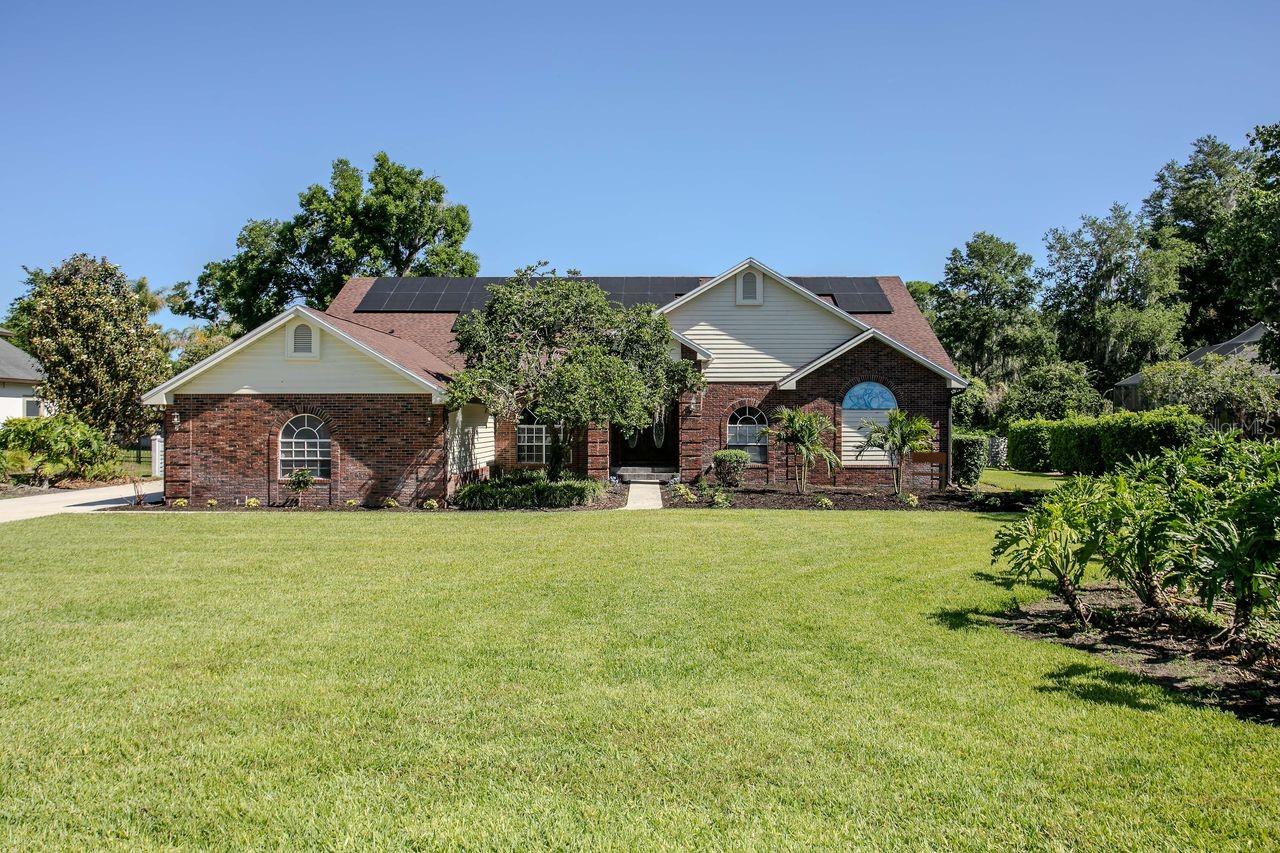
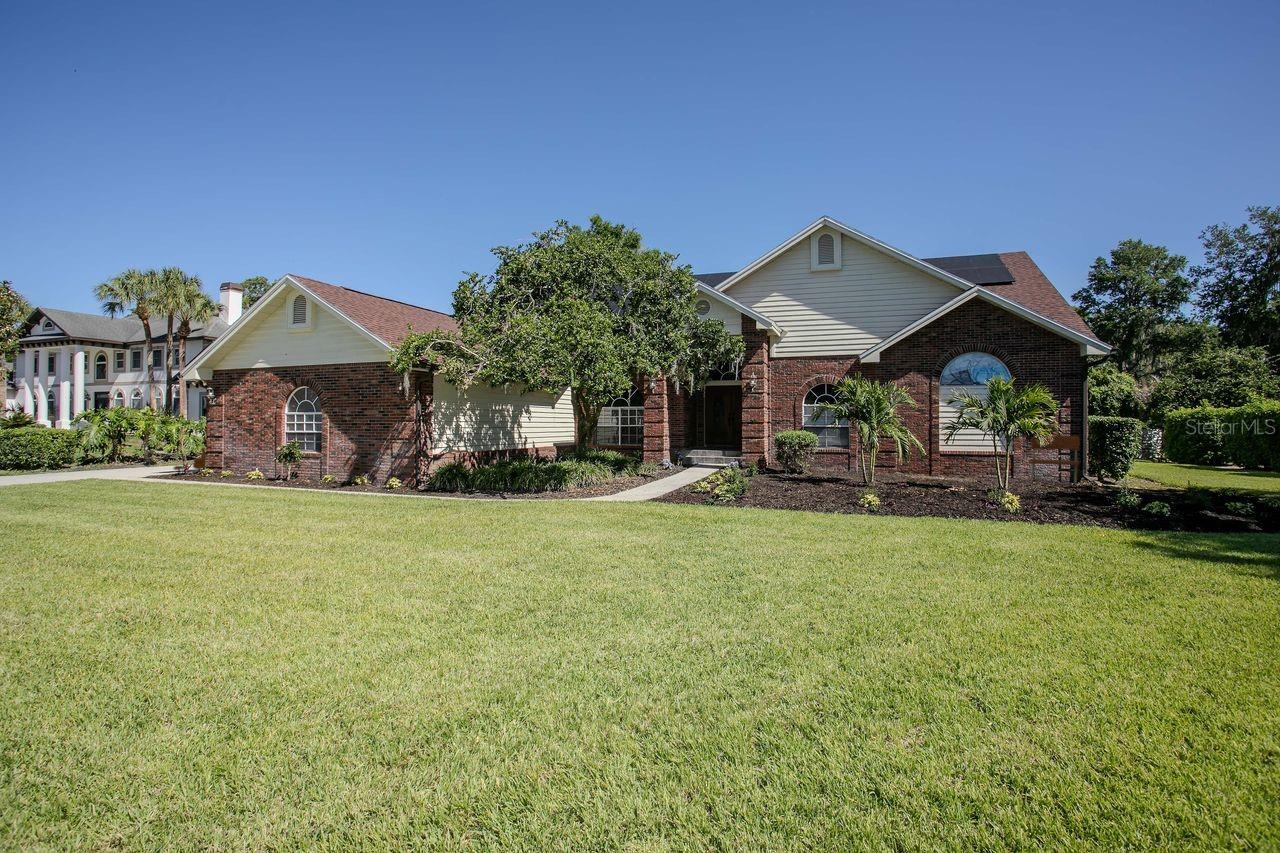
lounge chair: none [61,477,102,510] -> present [174,447,206,475]

